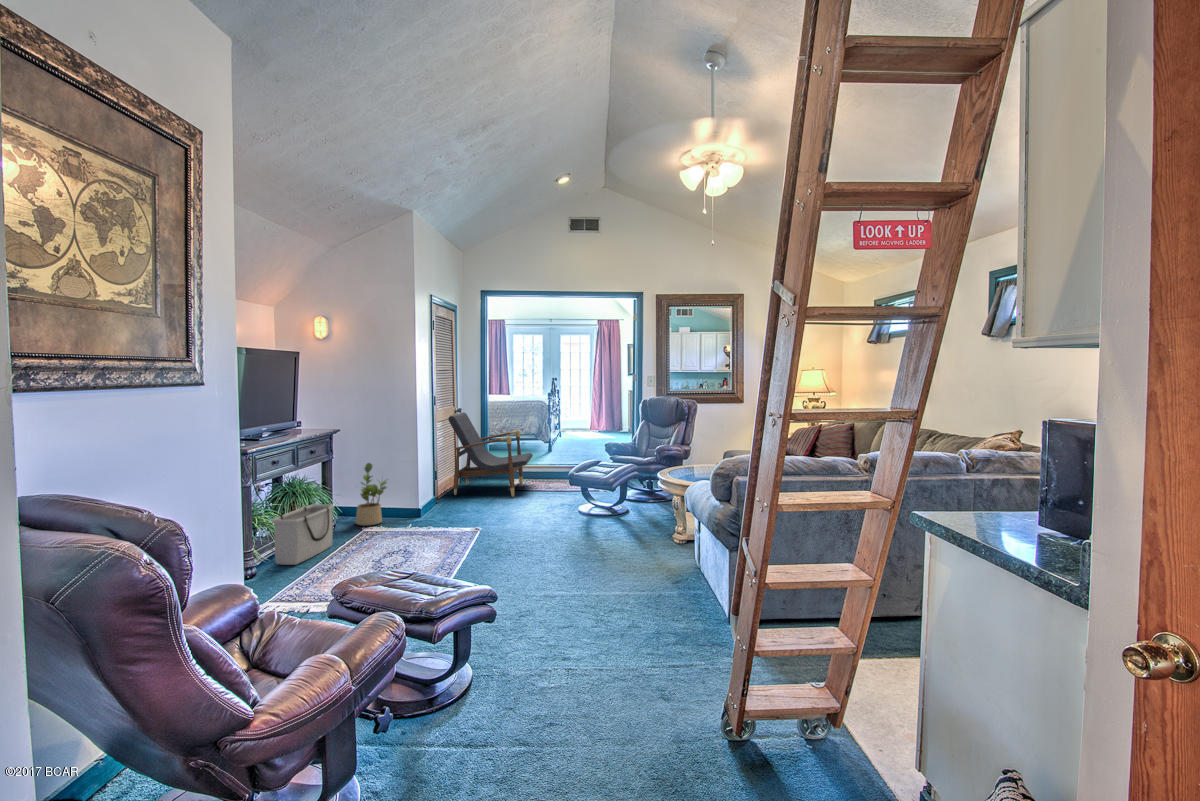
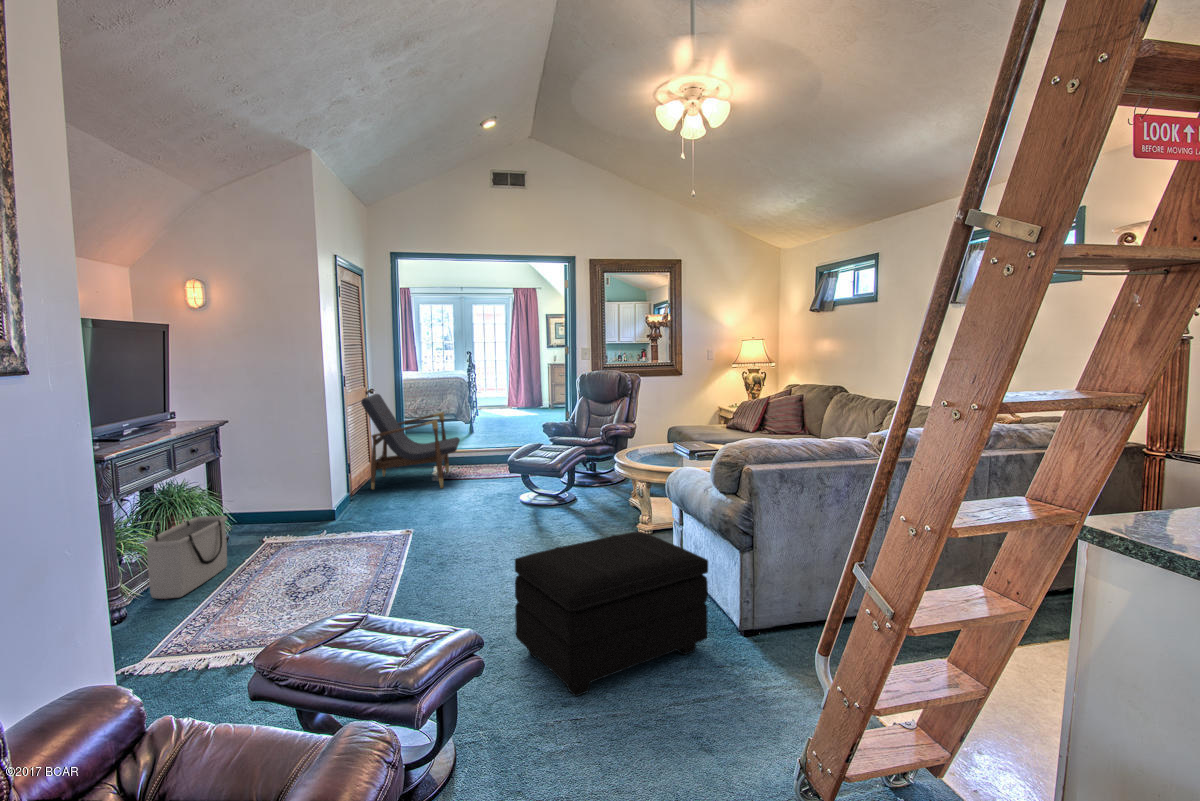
potted plant: present [356,463,387,525] -> none [254,460,295,536]
footstool: none [538,532,698,656] -> present [515,532,708,696]

